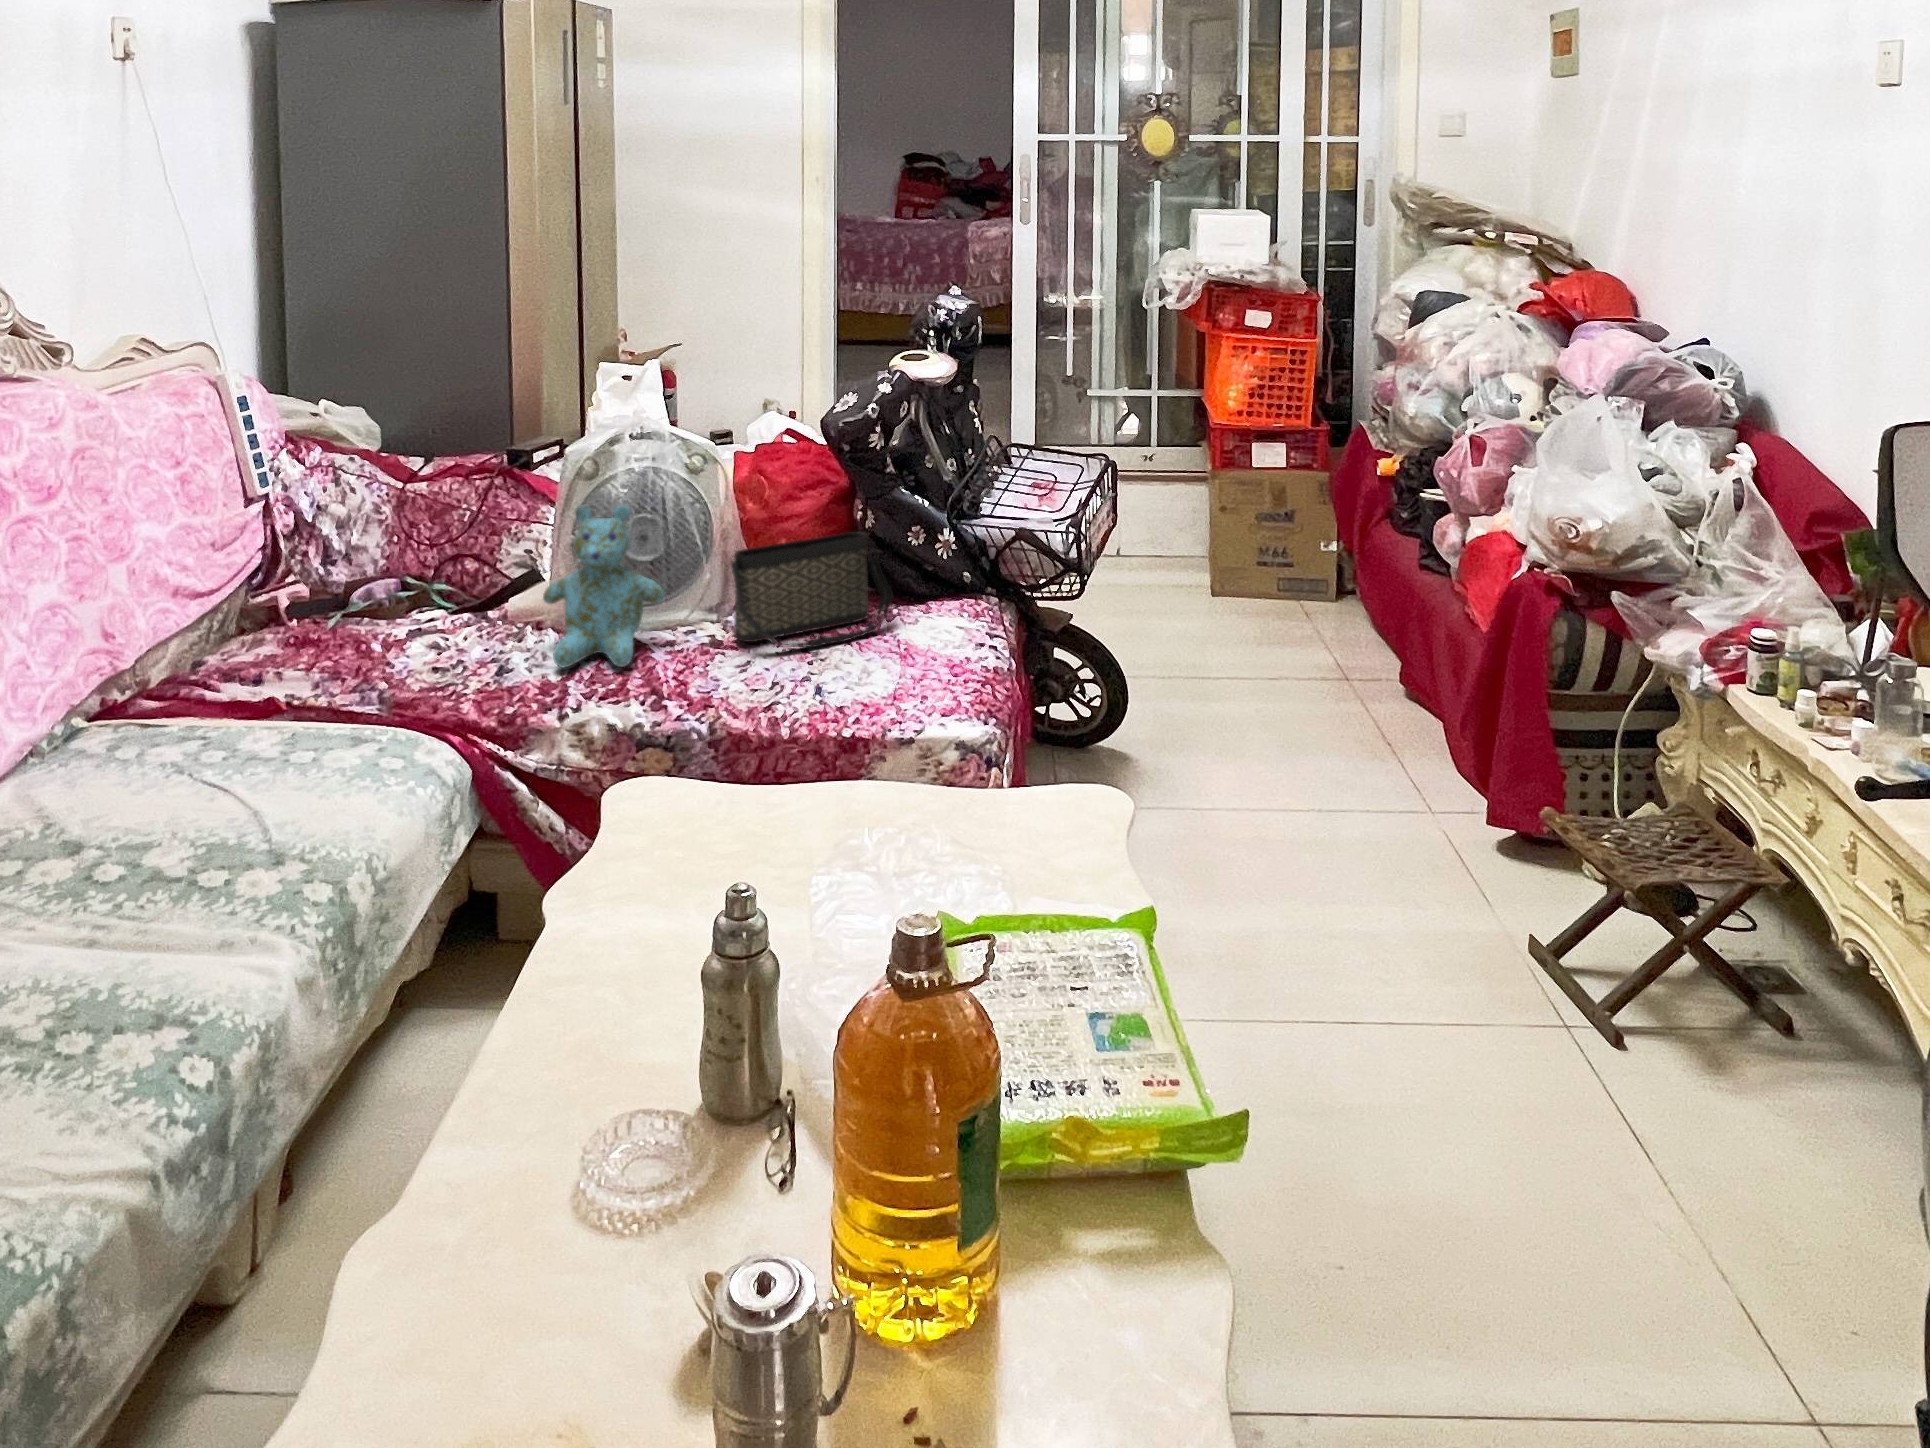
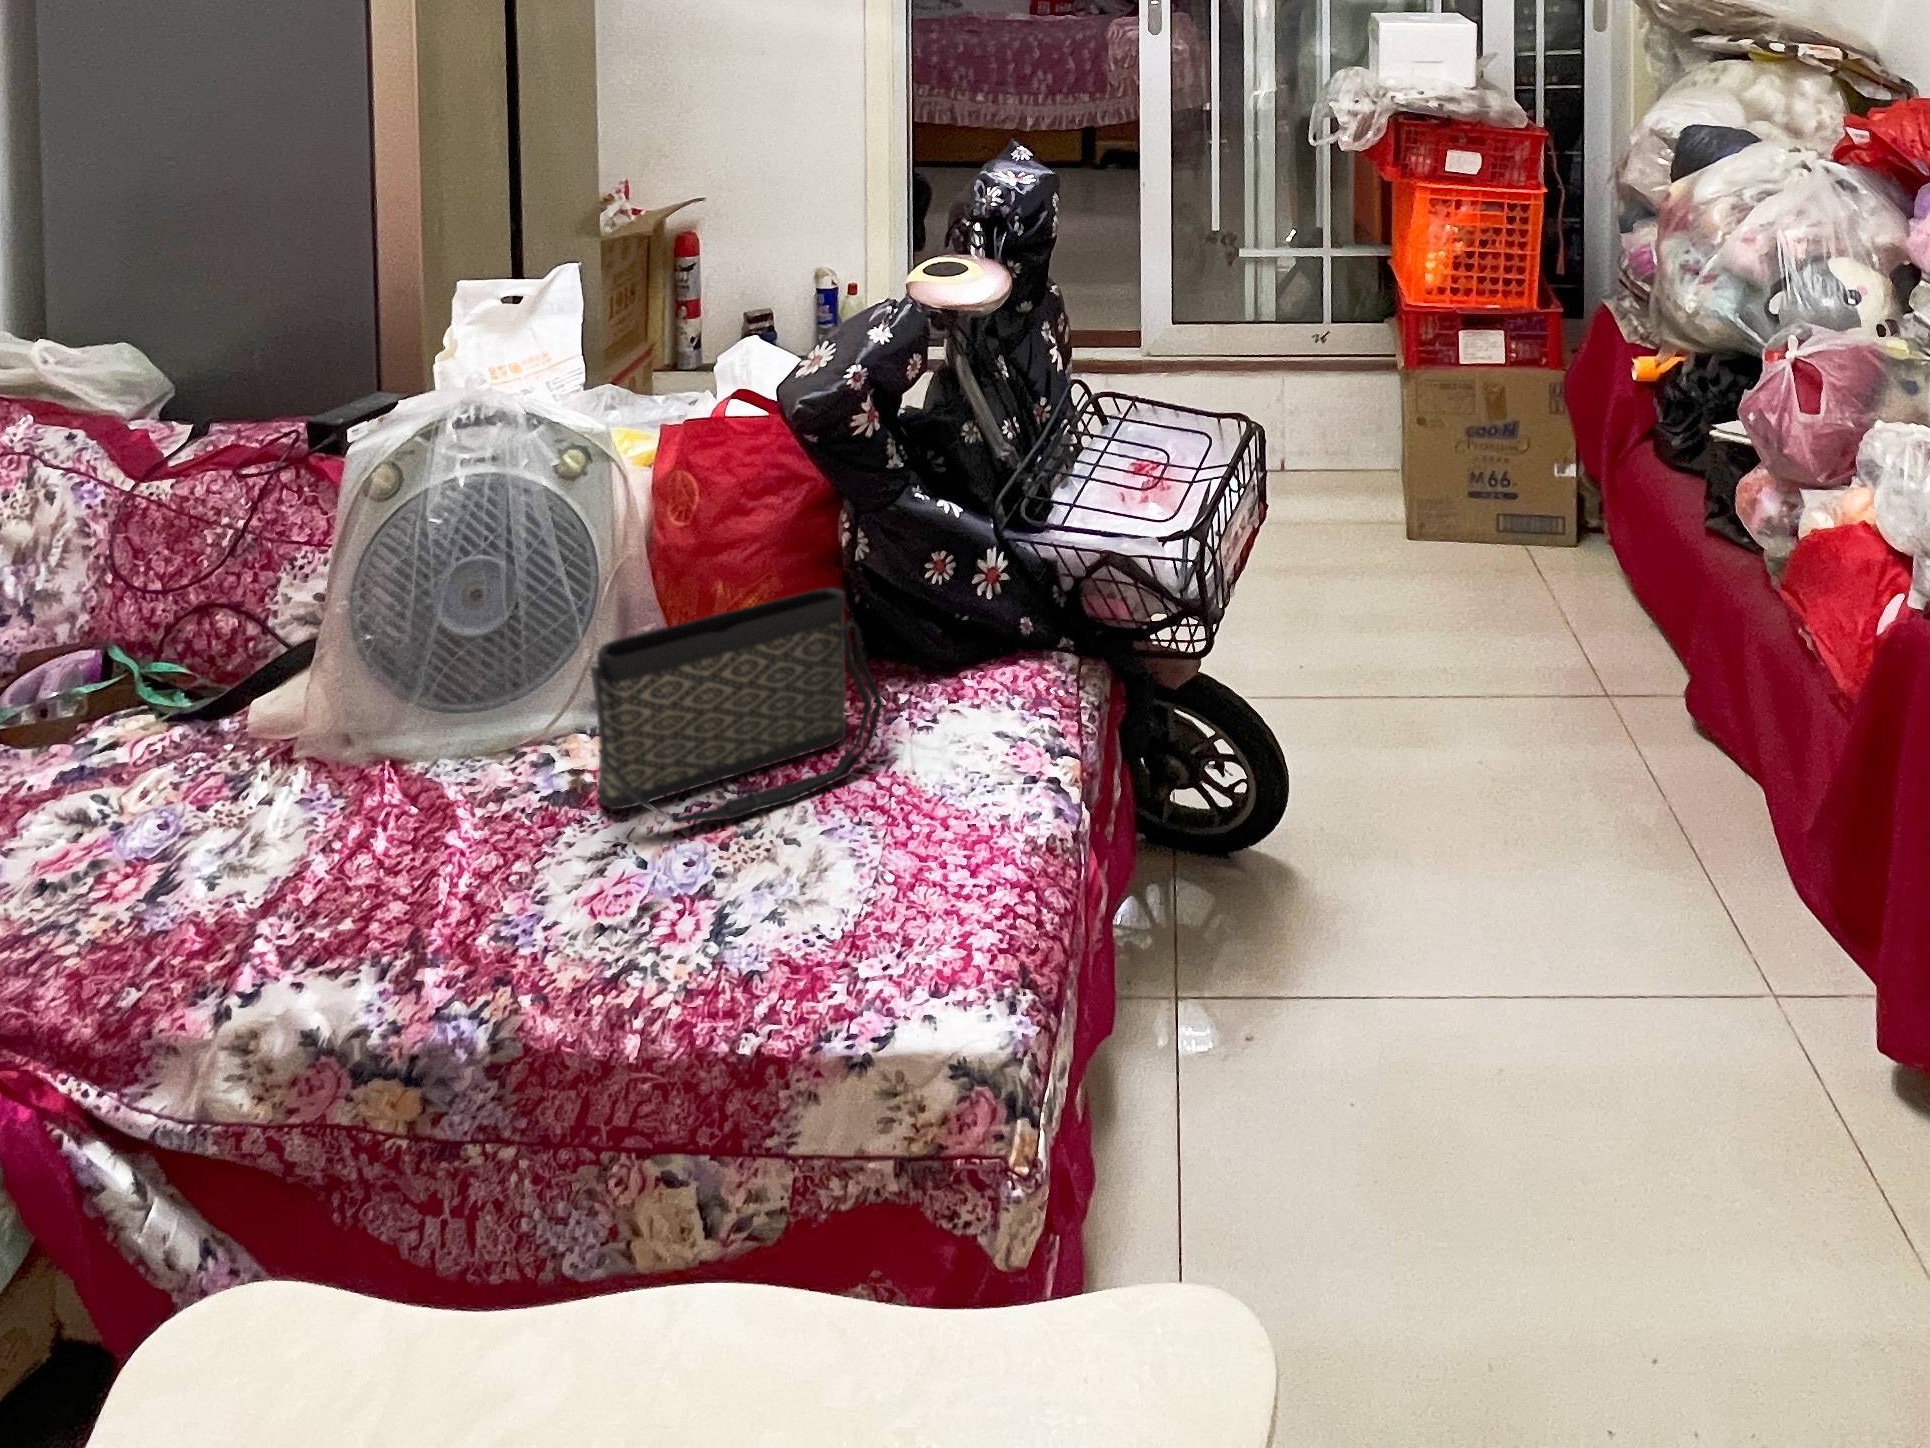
stuffed bear: present [543,505,664,668] -> none [246,570,477,886]

